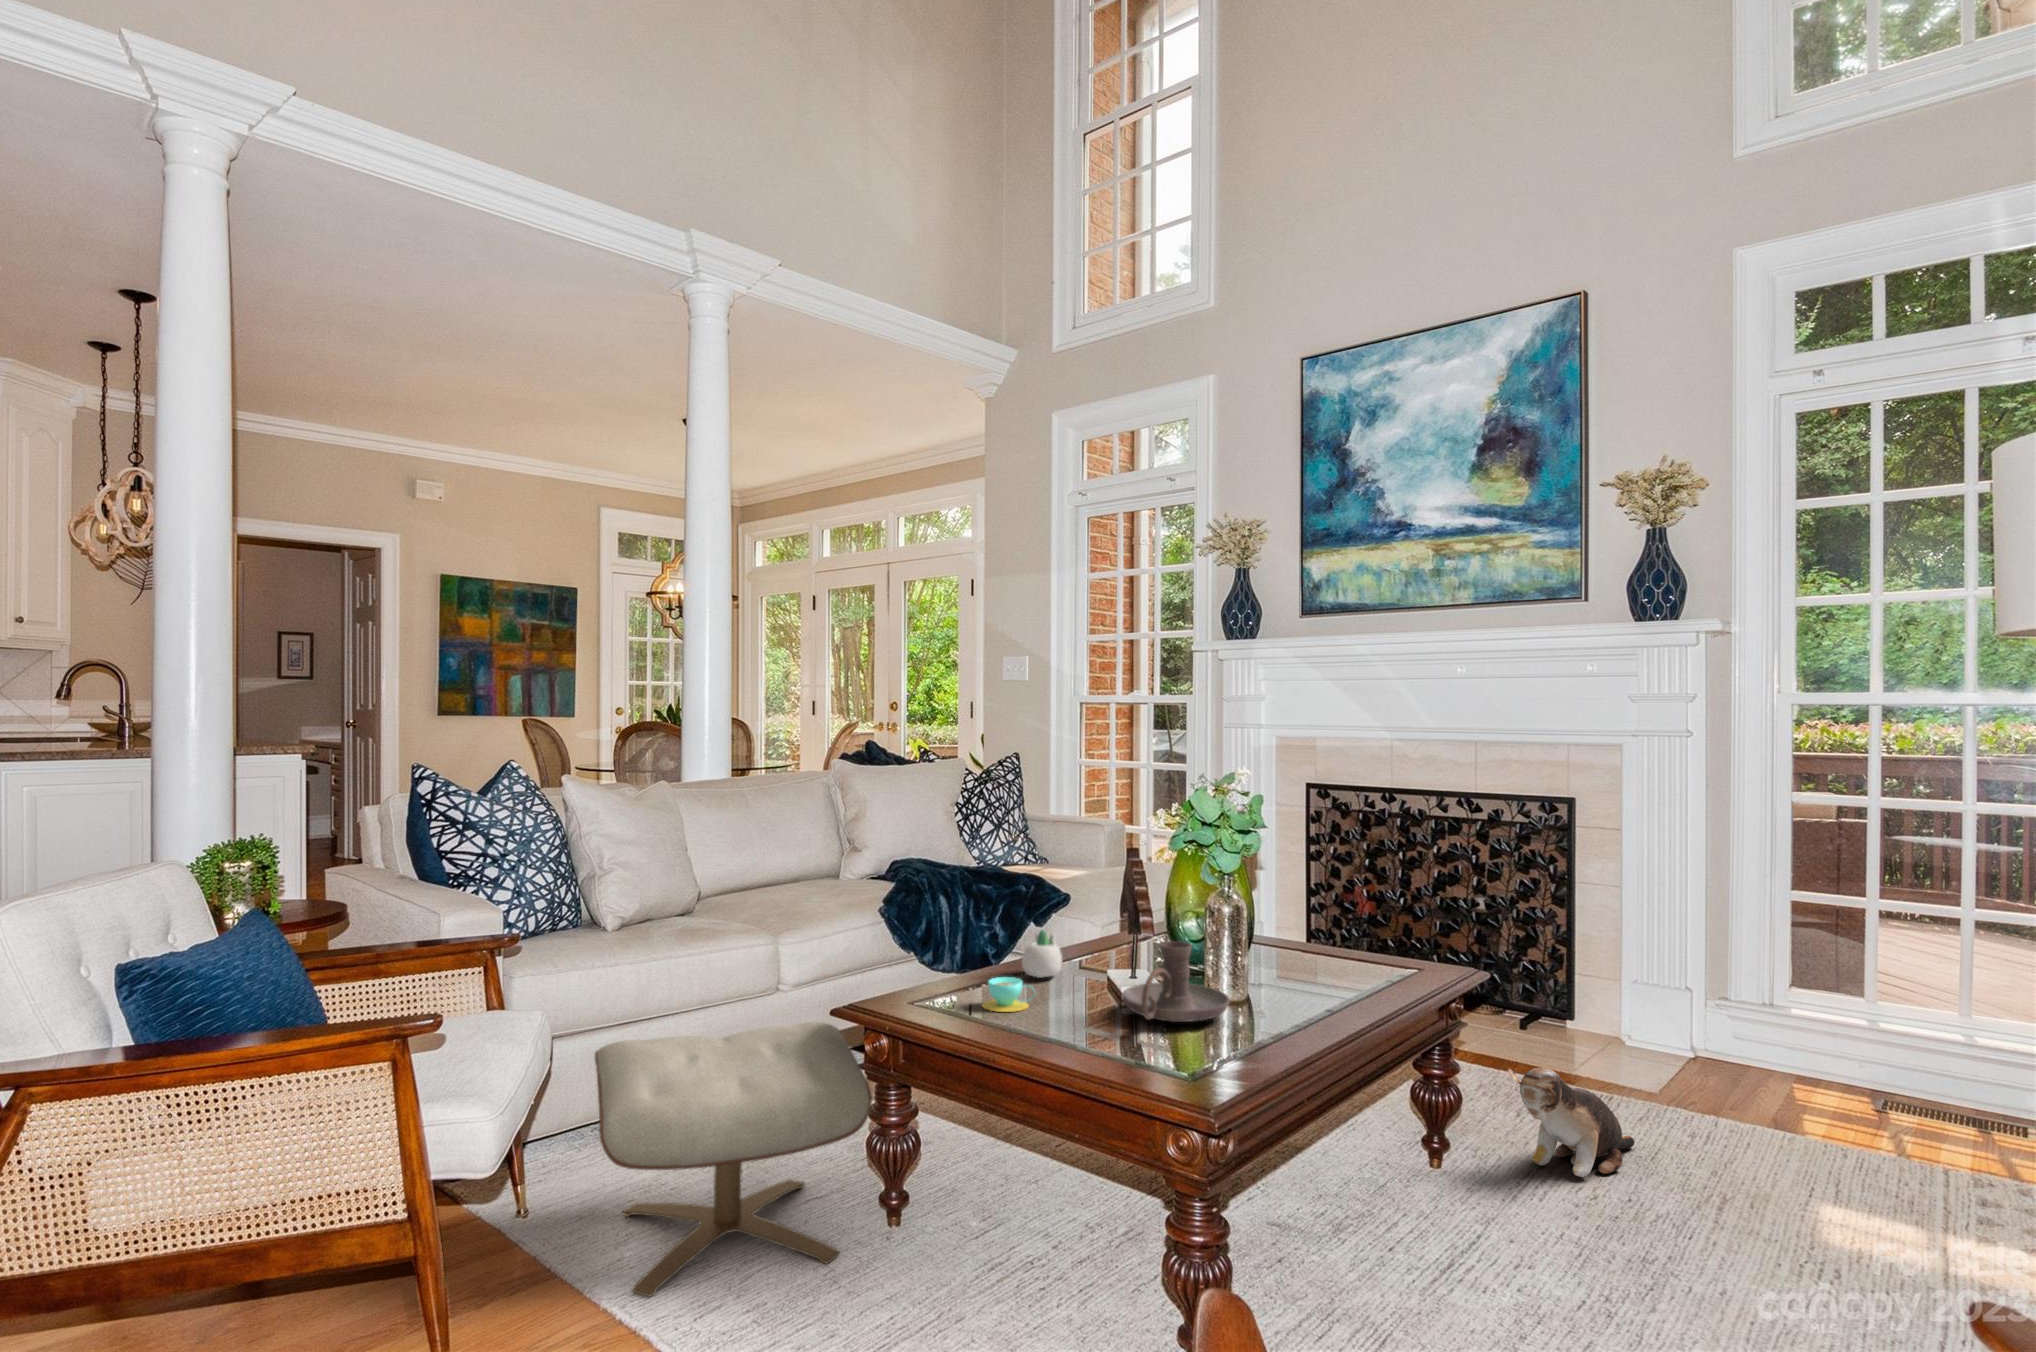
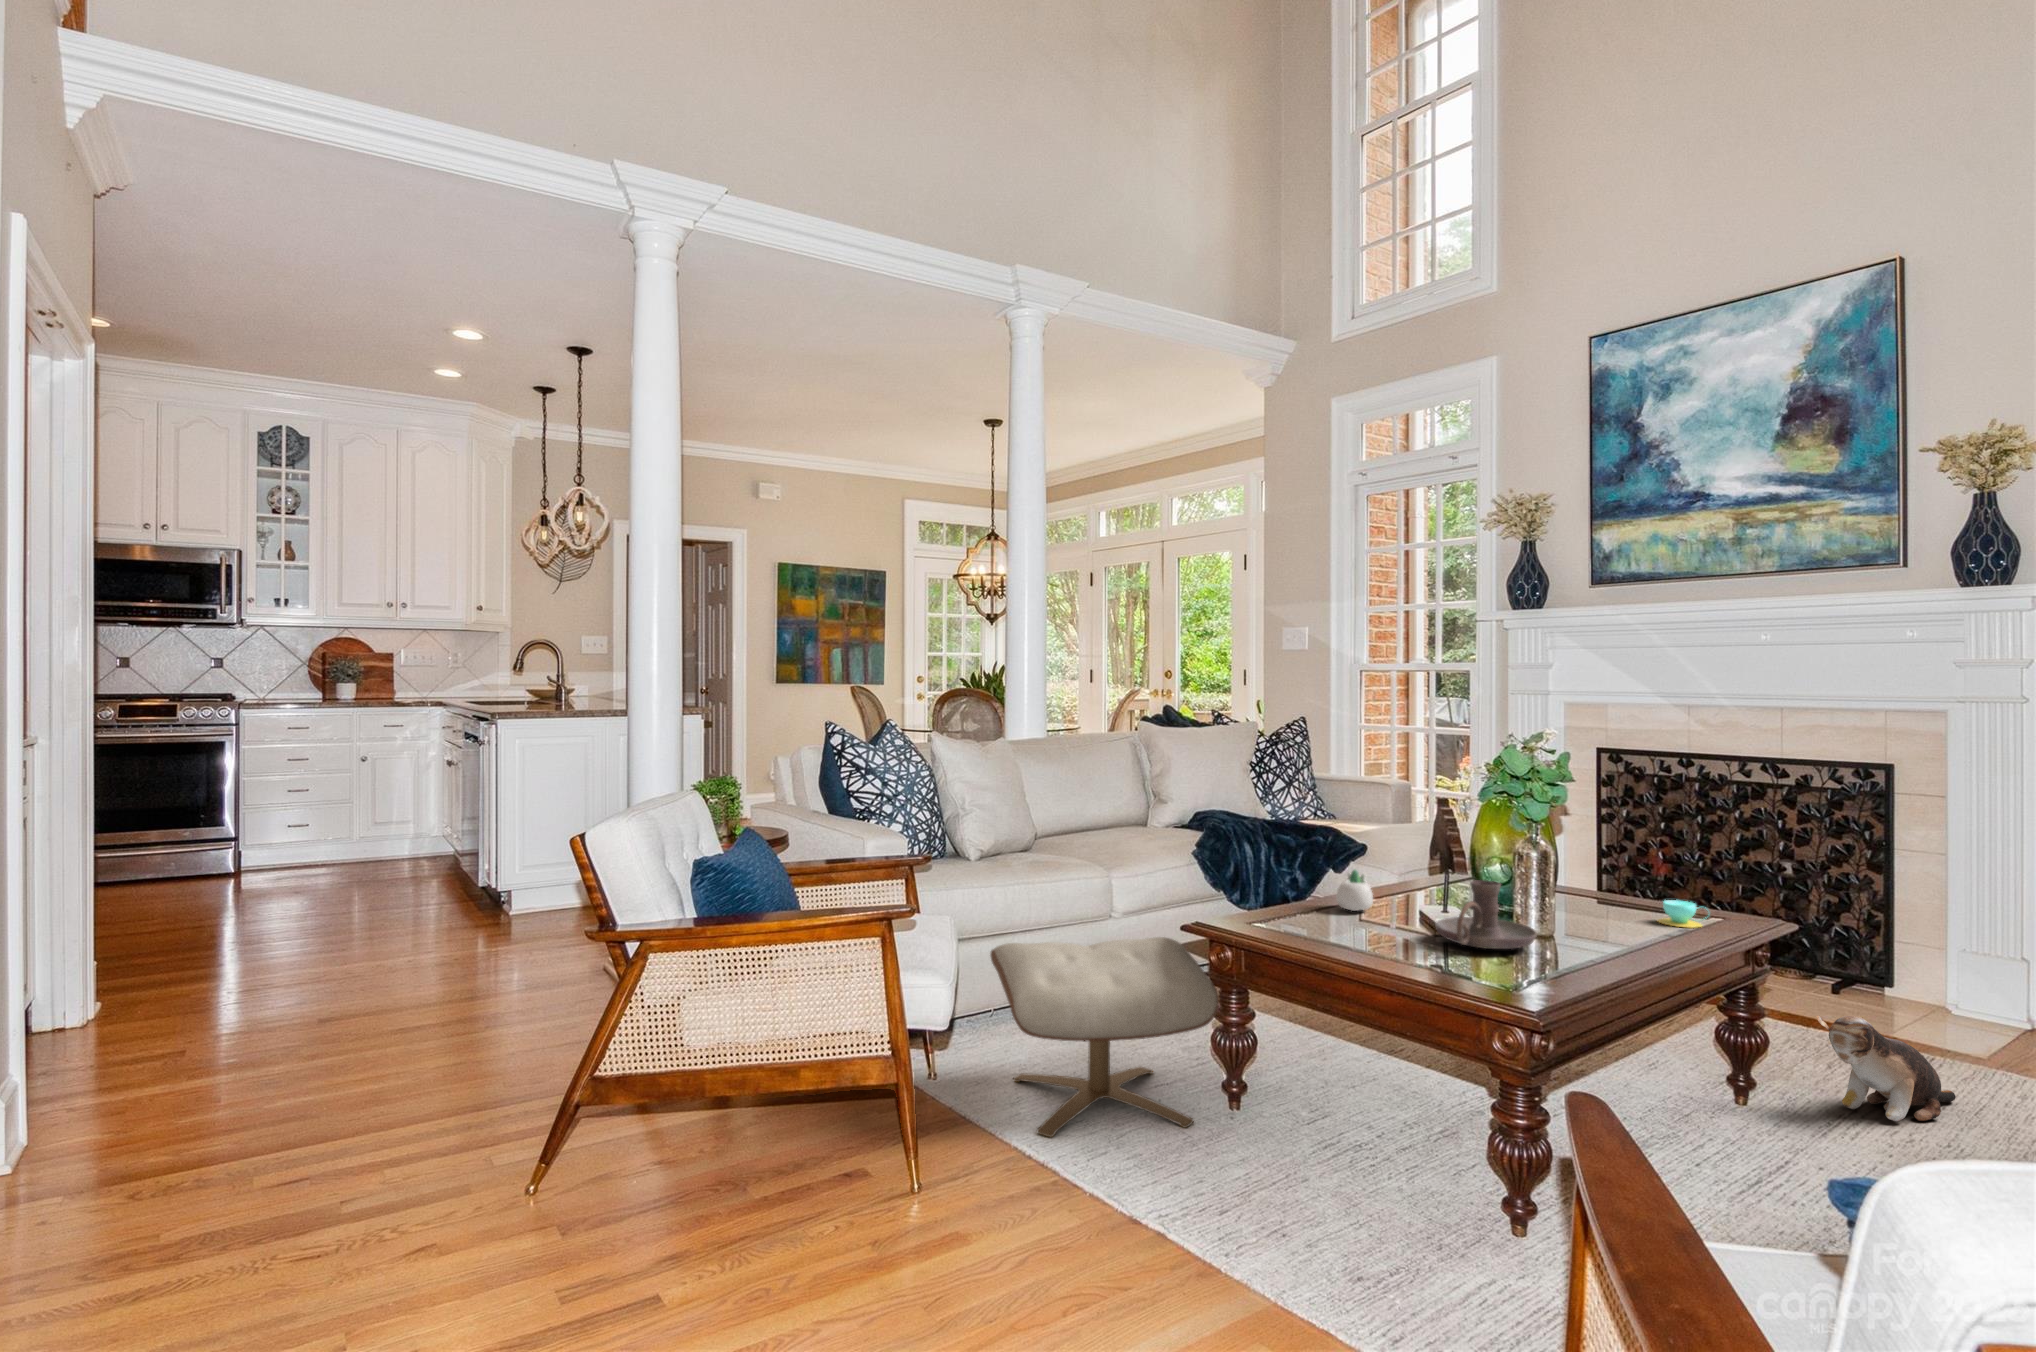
teacup: present [982,977,1028,1012] -> present [1658,900,1709,928]

